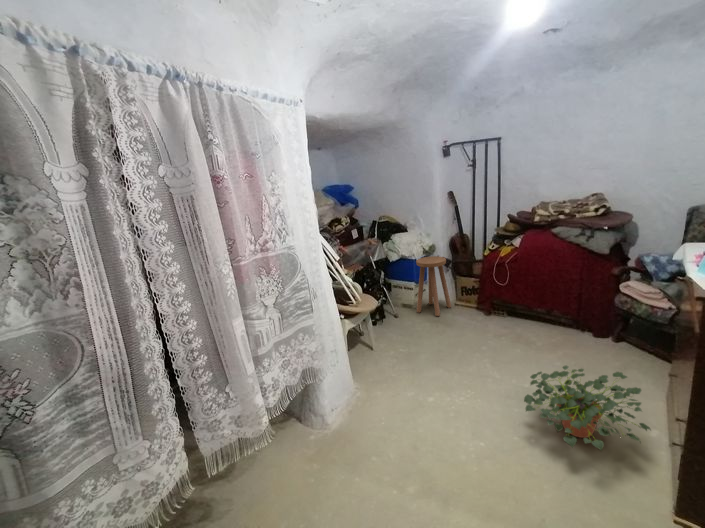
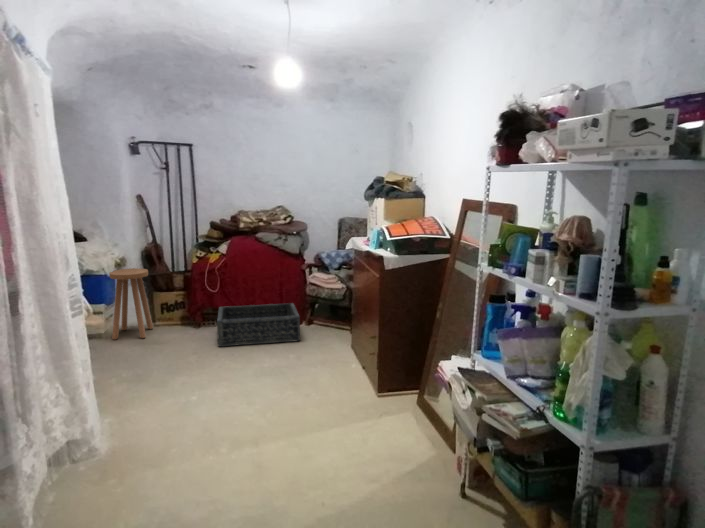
basket: none [490,301,594,362] -> present [217,303,300,347]
potted plant: present [524,366,650,450] -> none [277,326,357,380]

